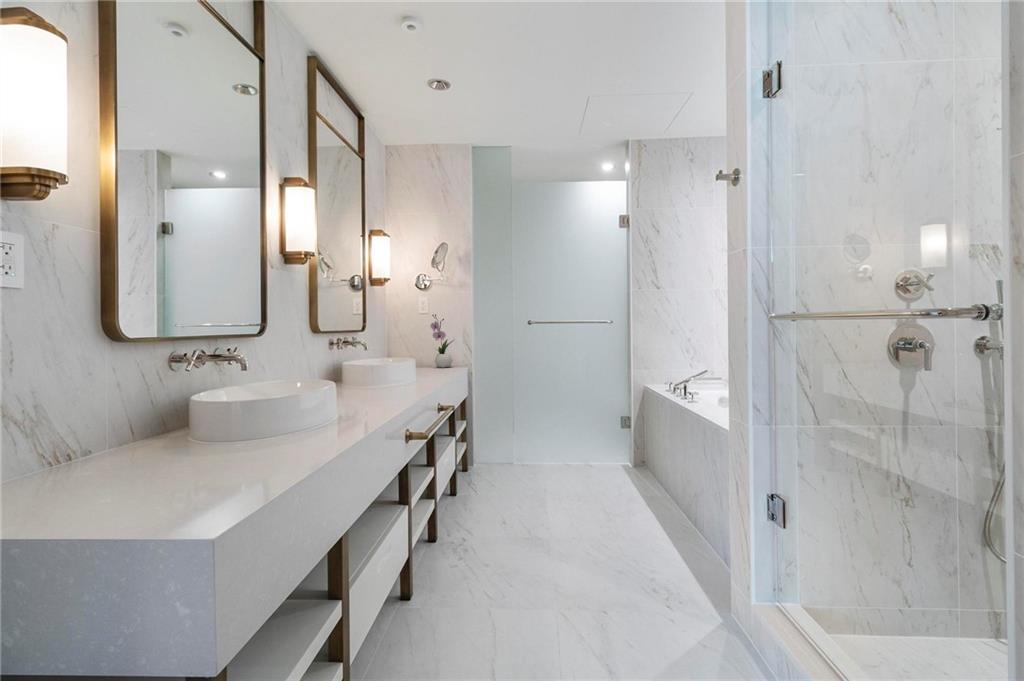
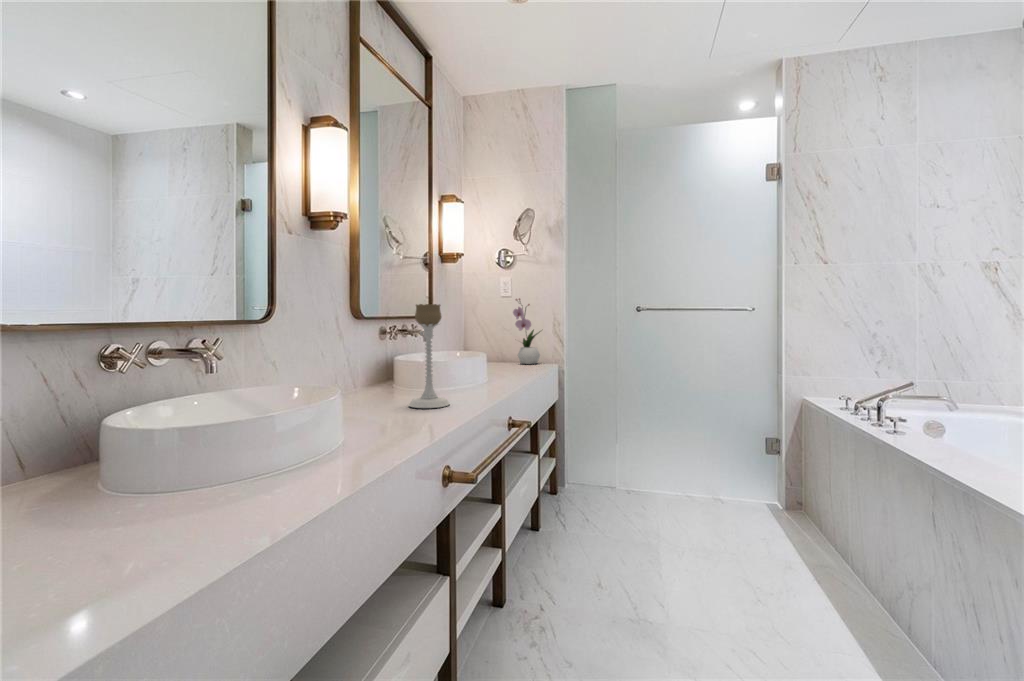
candle holder: none [366,320,397,396] -> present [408,304,450,408]

